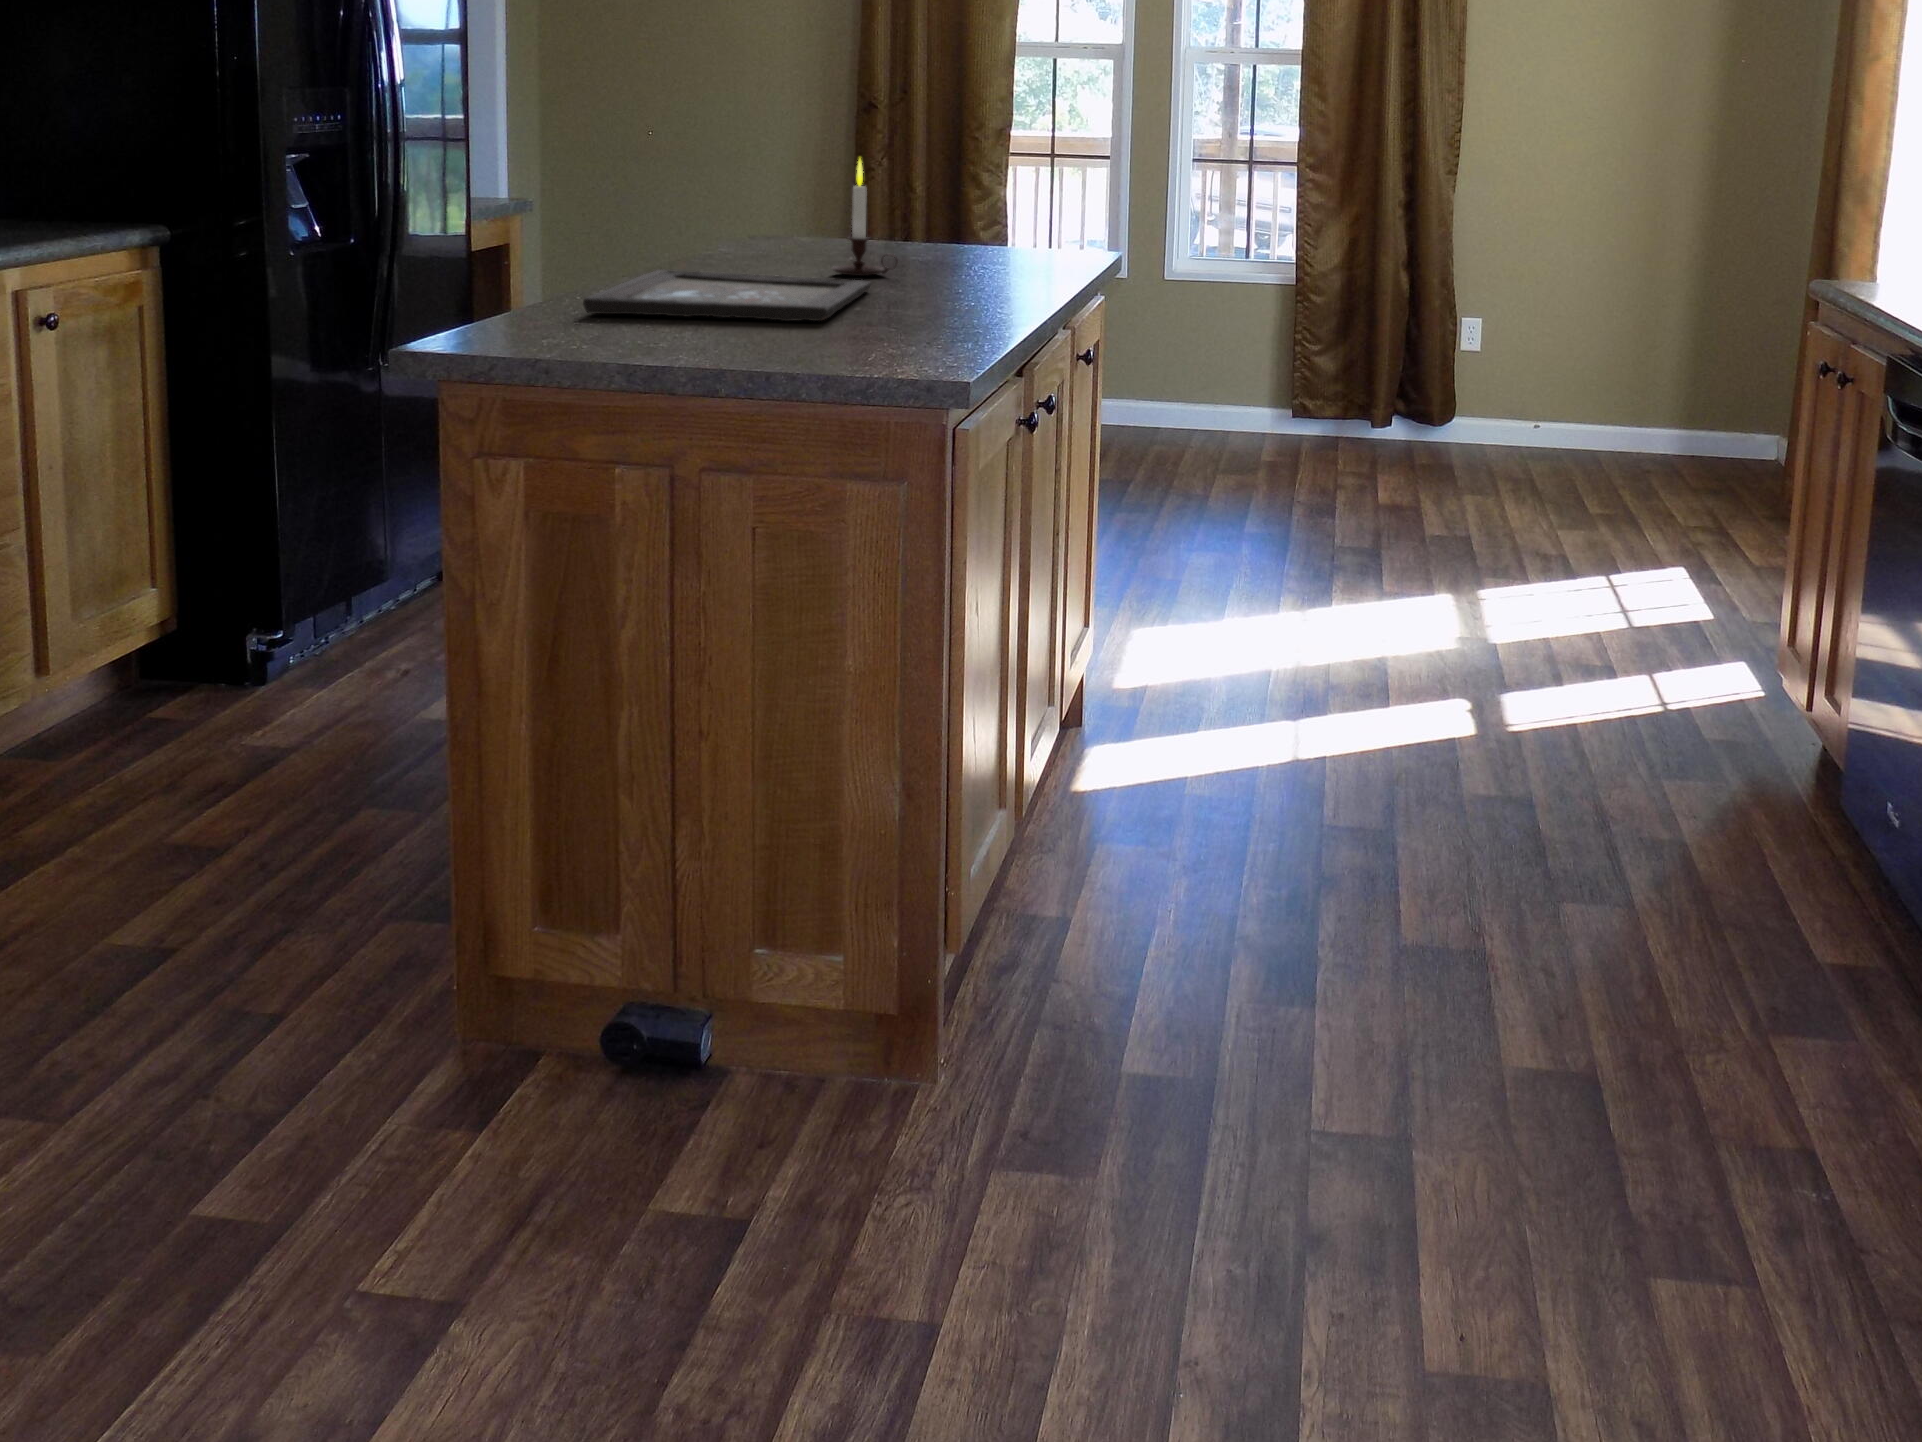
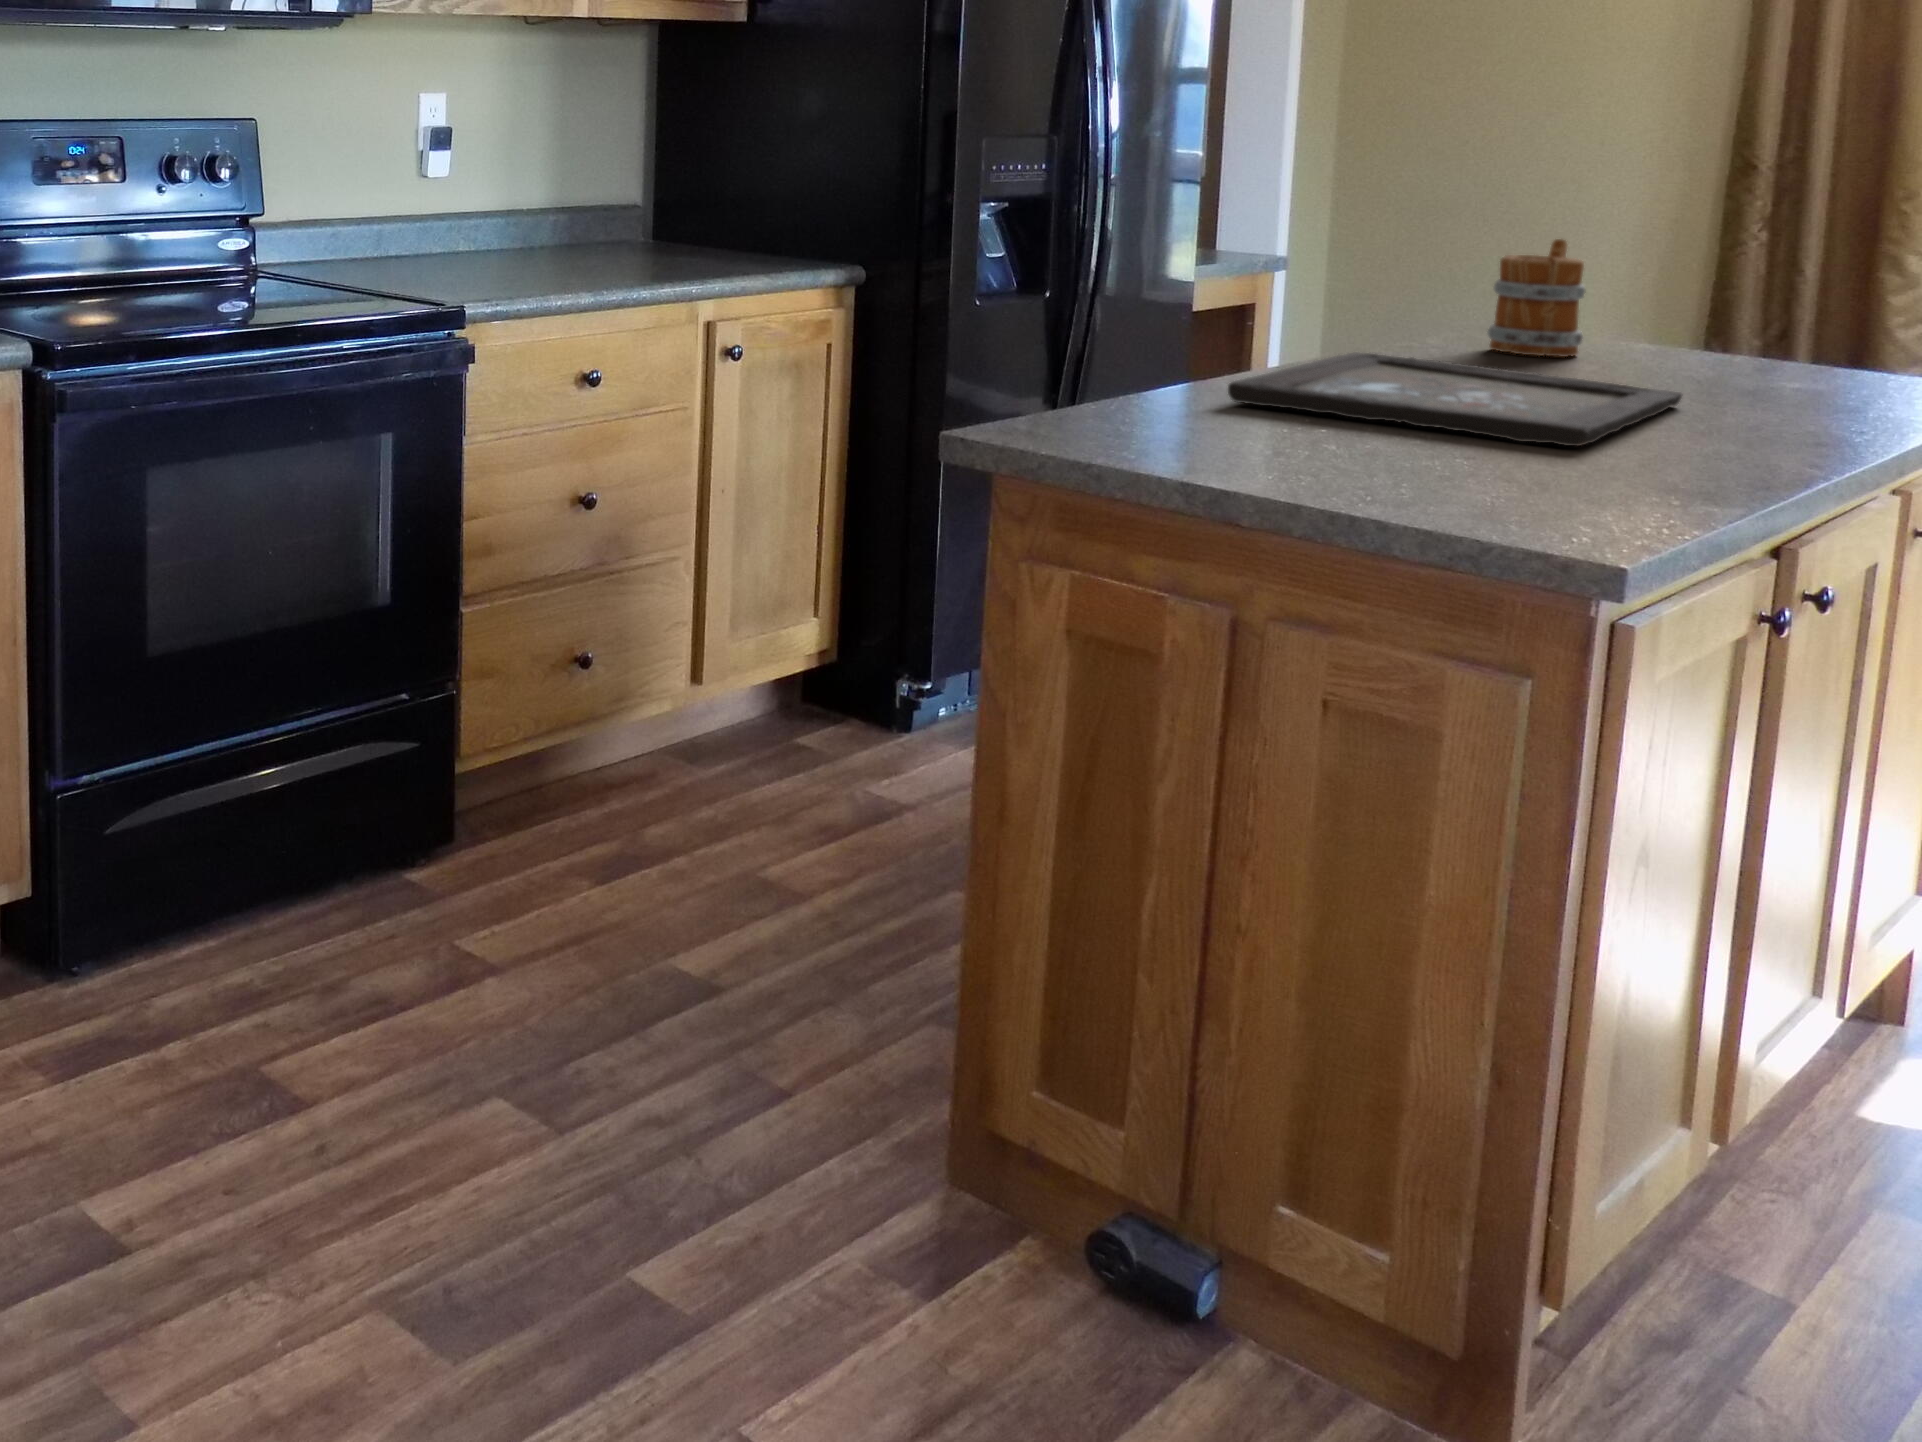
candle: present [832,159,898,276] -> none [1626,217,1739,382]
mug: none [737,176,799,265] -> present [1488,239,1585,357]

